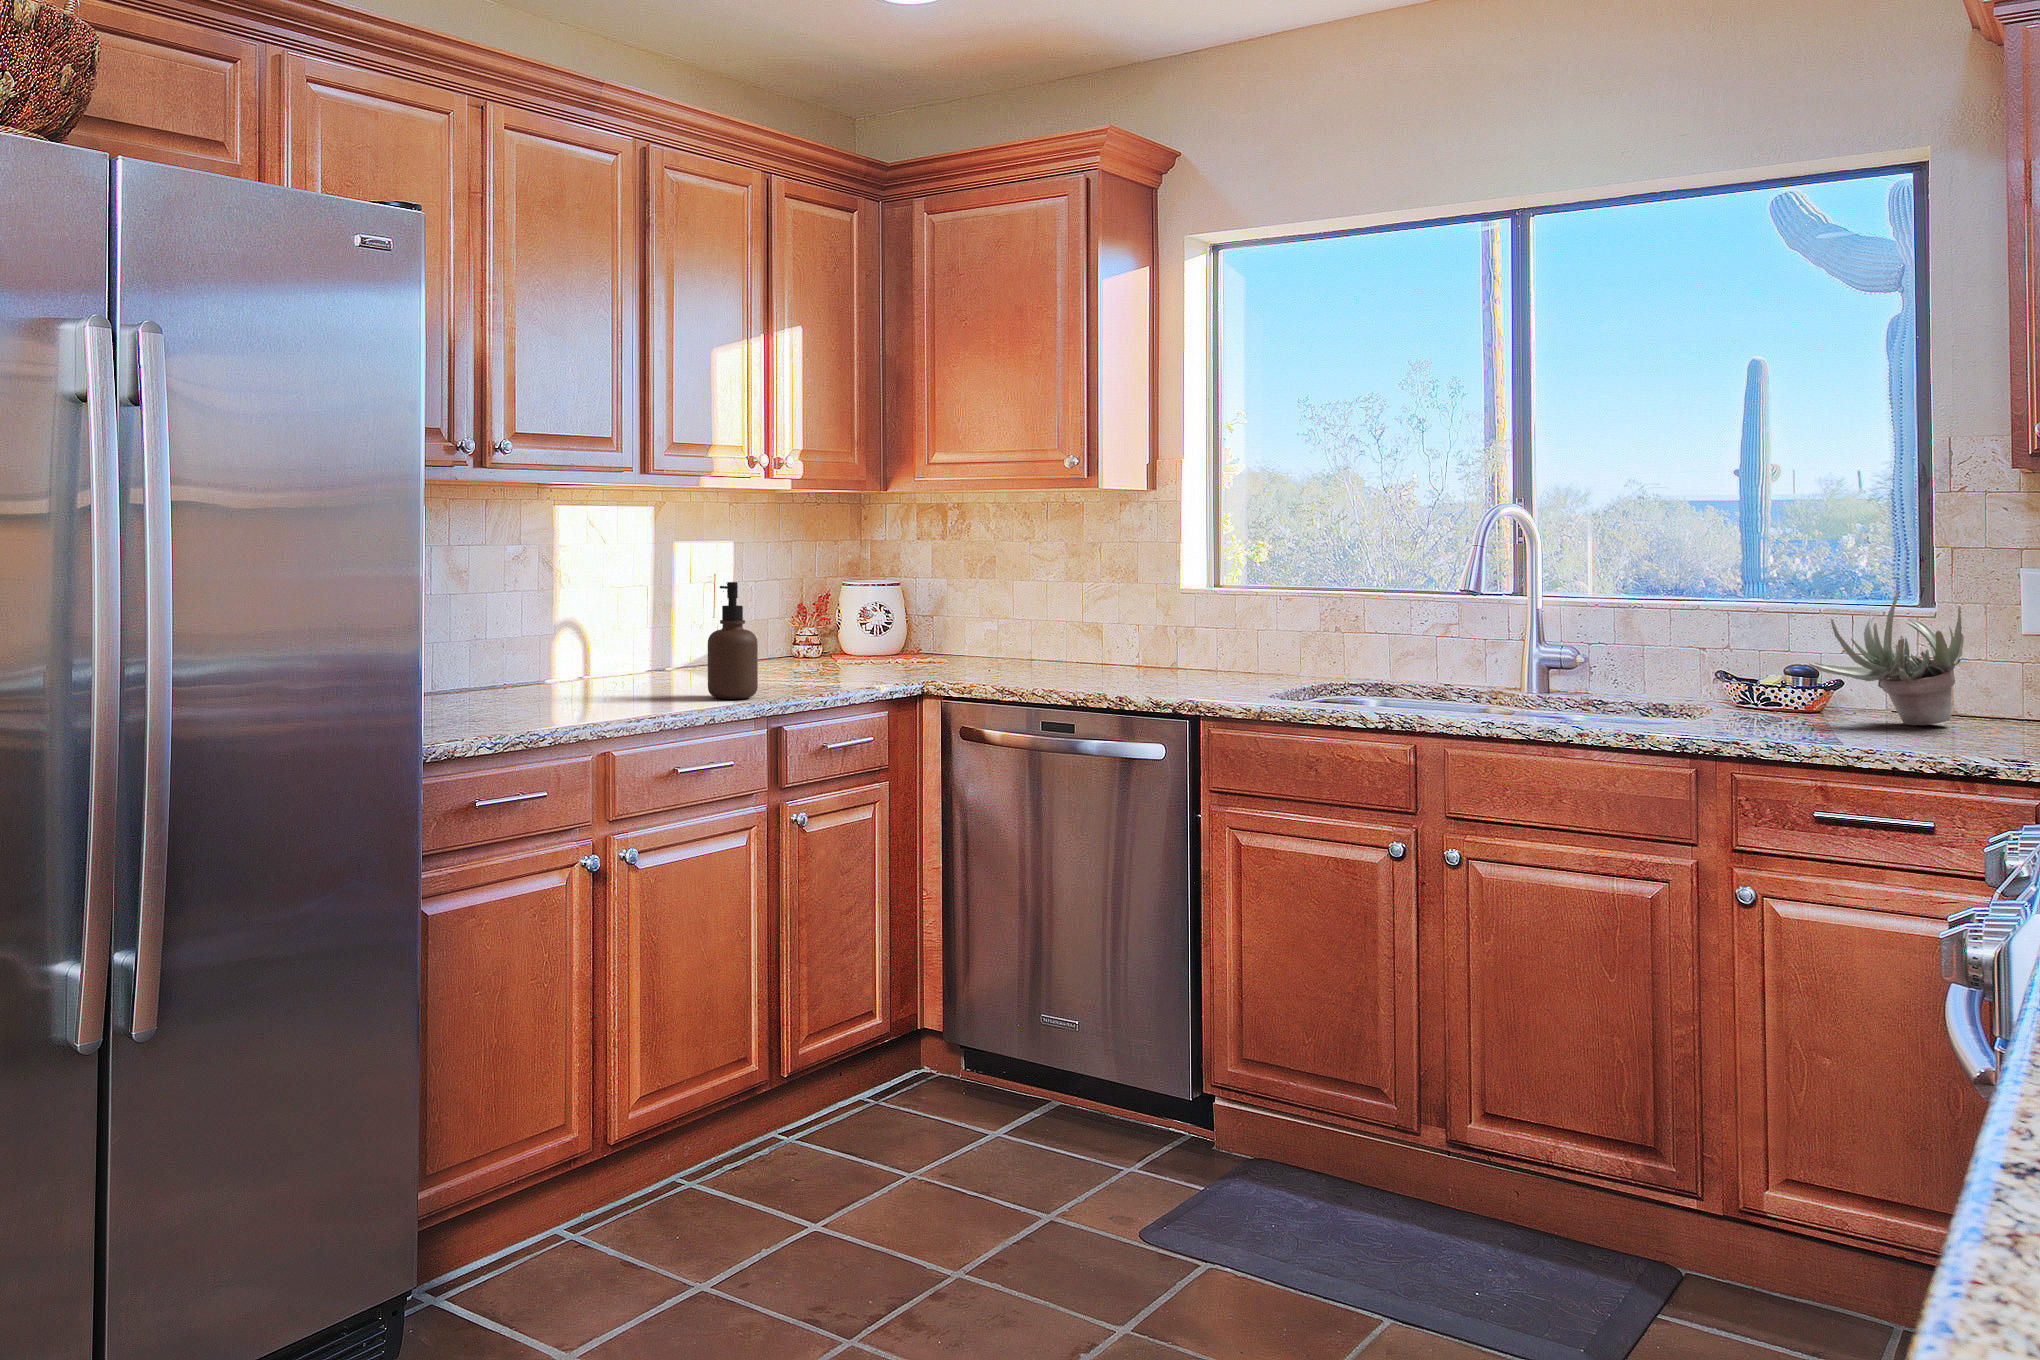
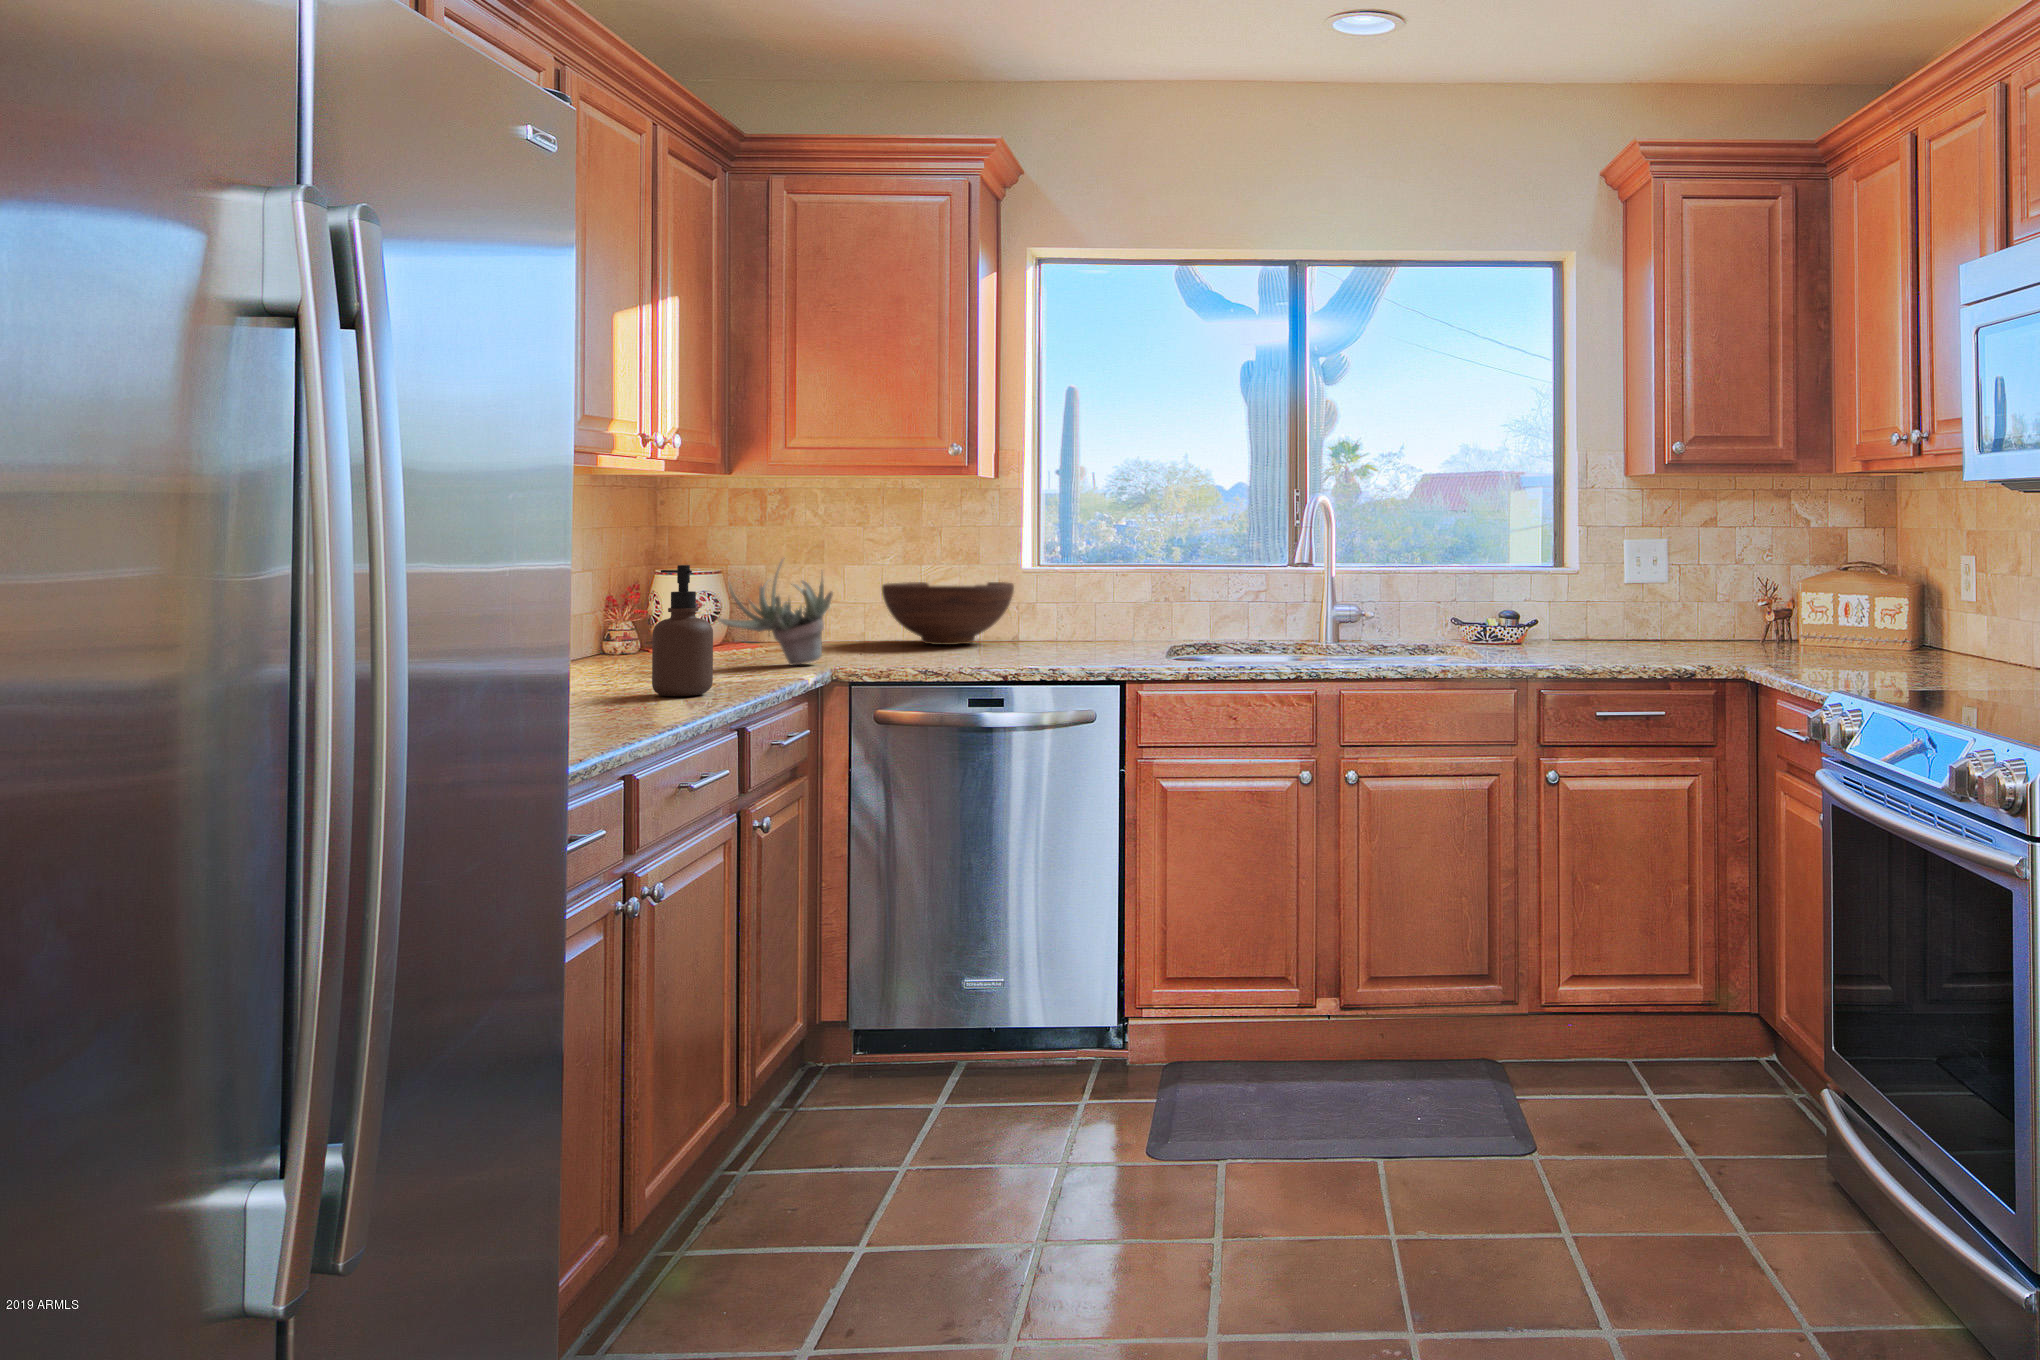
succulent plant: present [1809,590,1964,725] -> present [718,558,833,665]
fruit bowl: none [1026,600,1164,666] -> present [882,582,1014,645]

